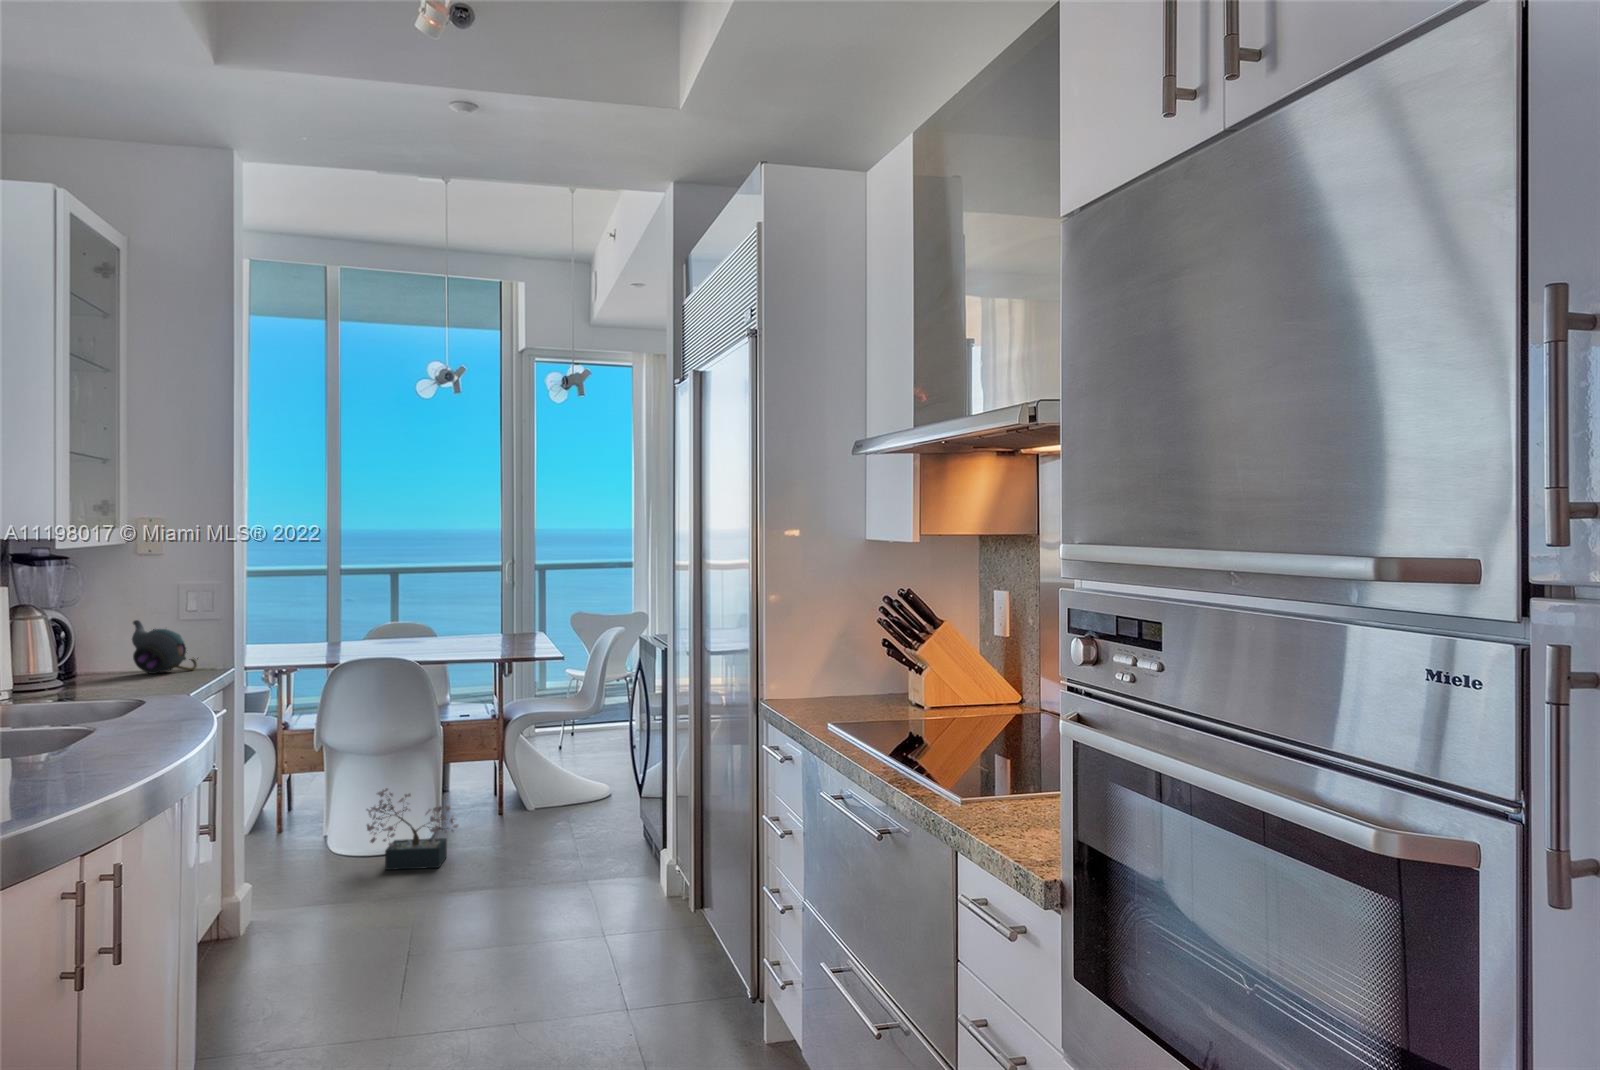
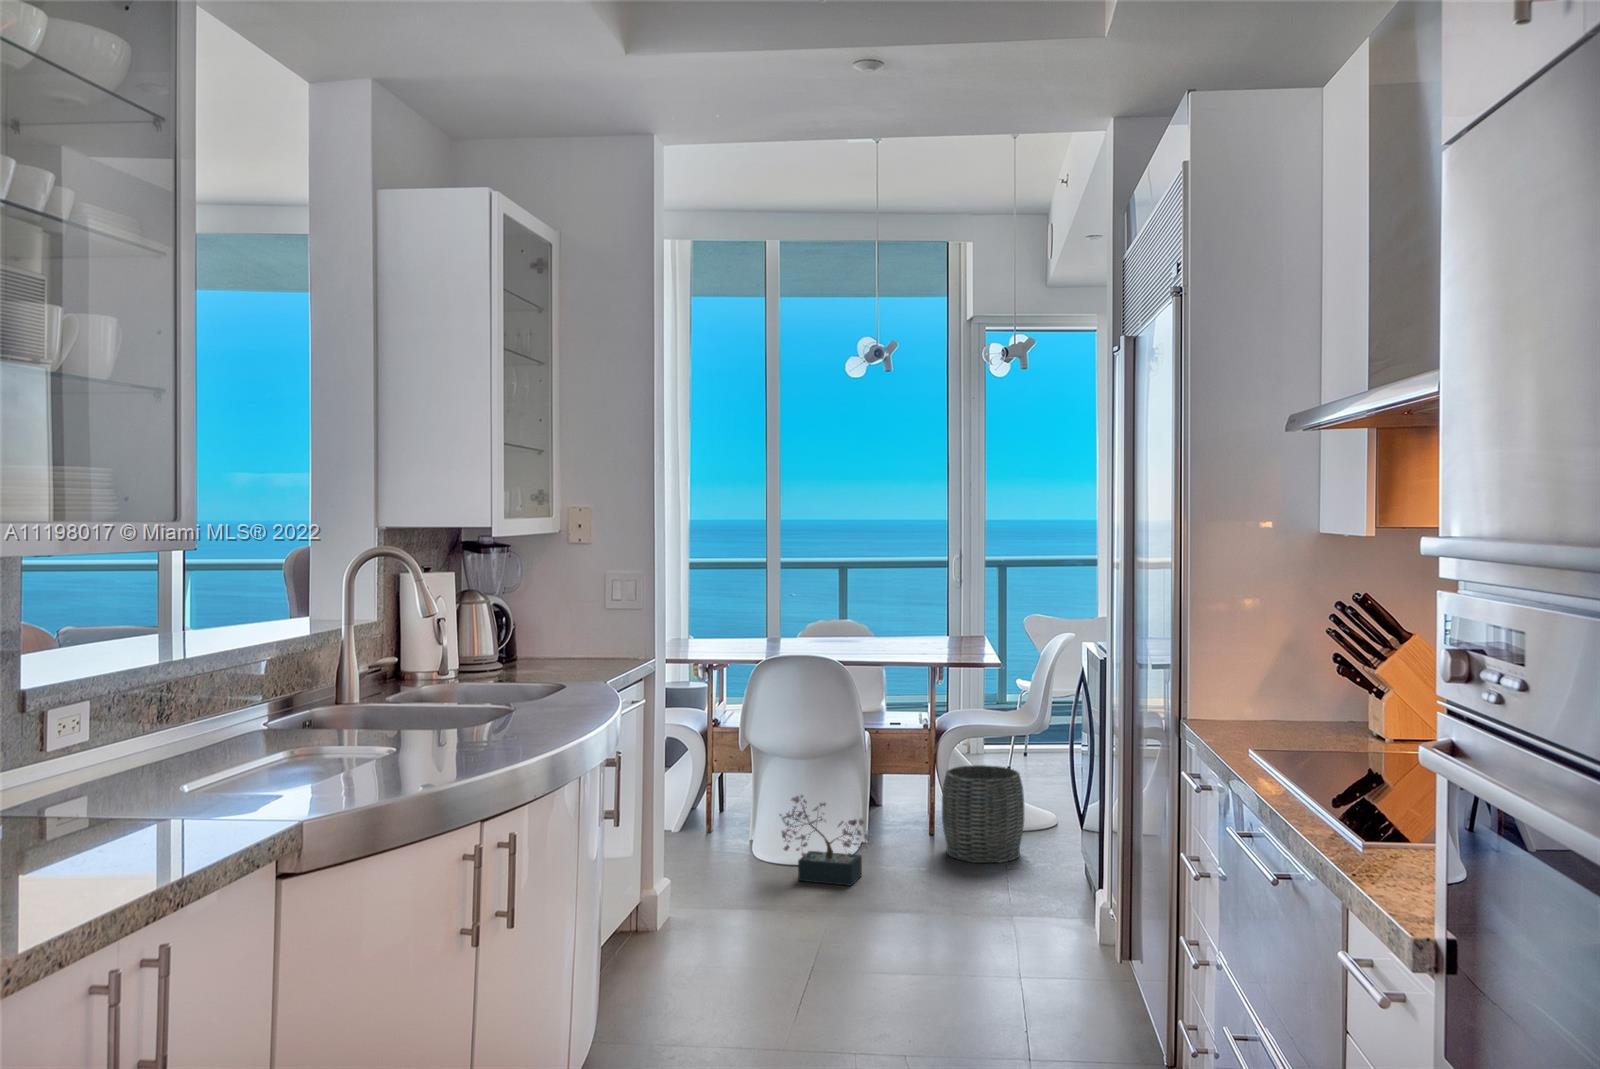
teapot: present [132,620,198,674] -> none [561,607,618,660]
woven basket: none [517,746,590,832] -> present [942,765,1024,863]

